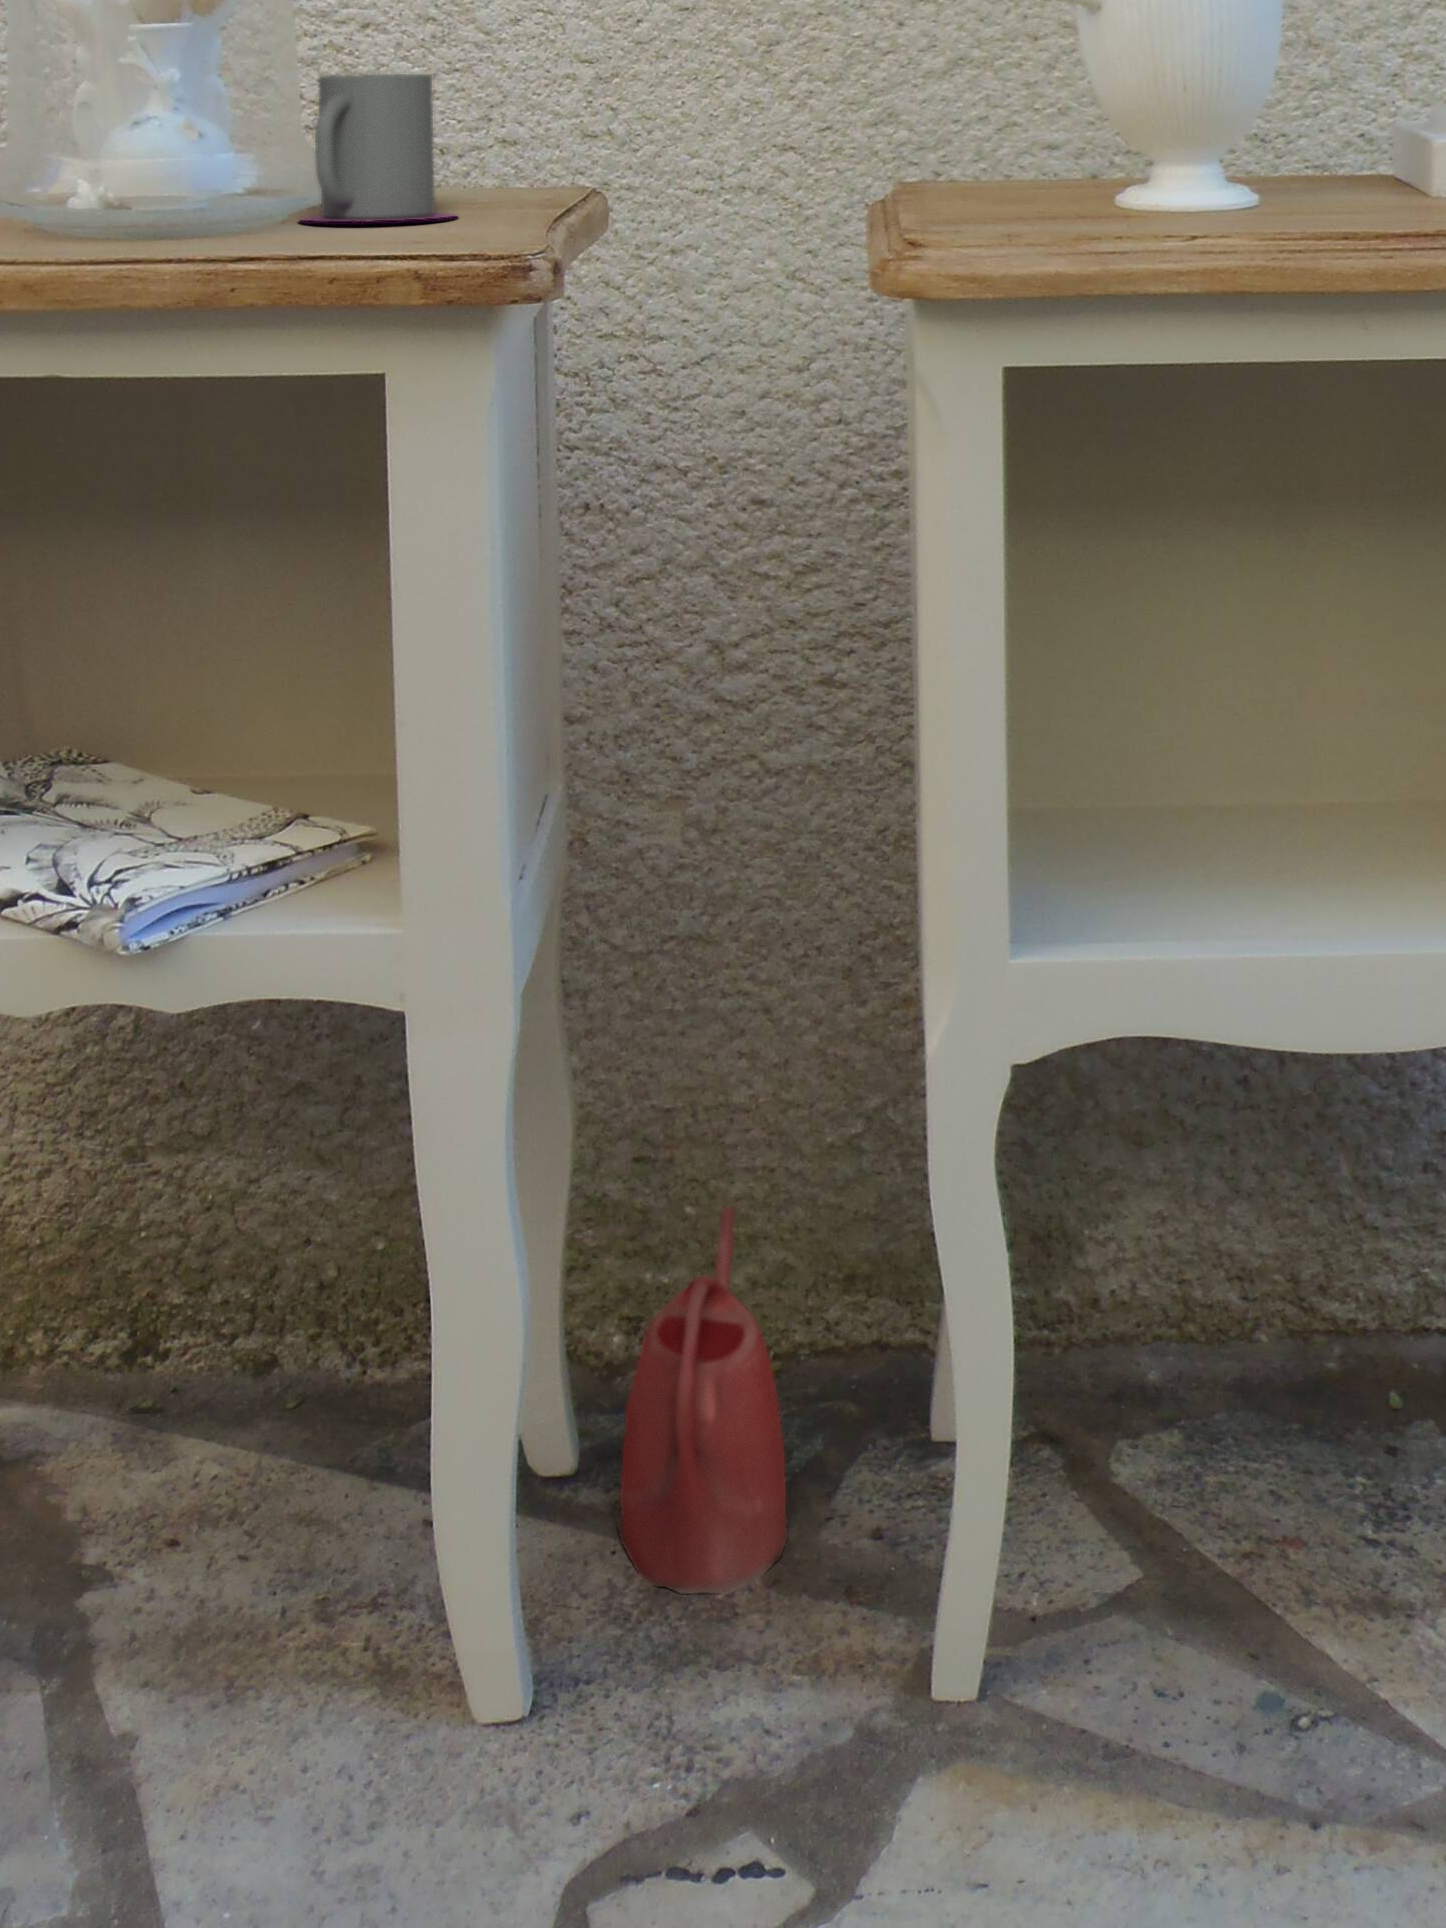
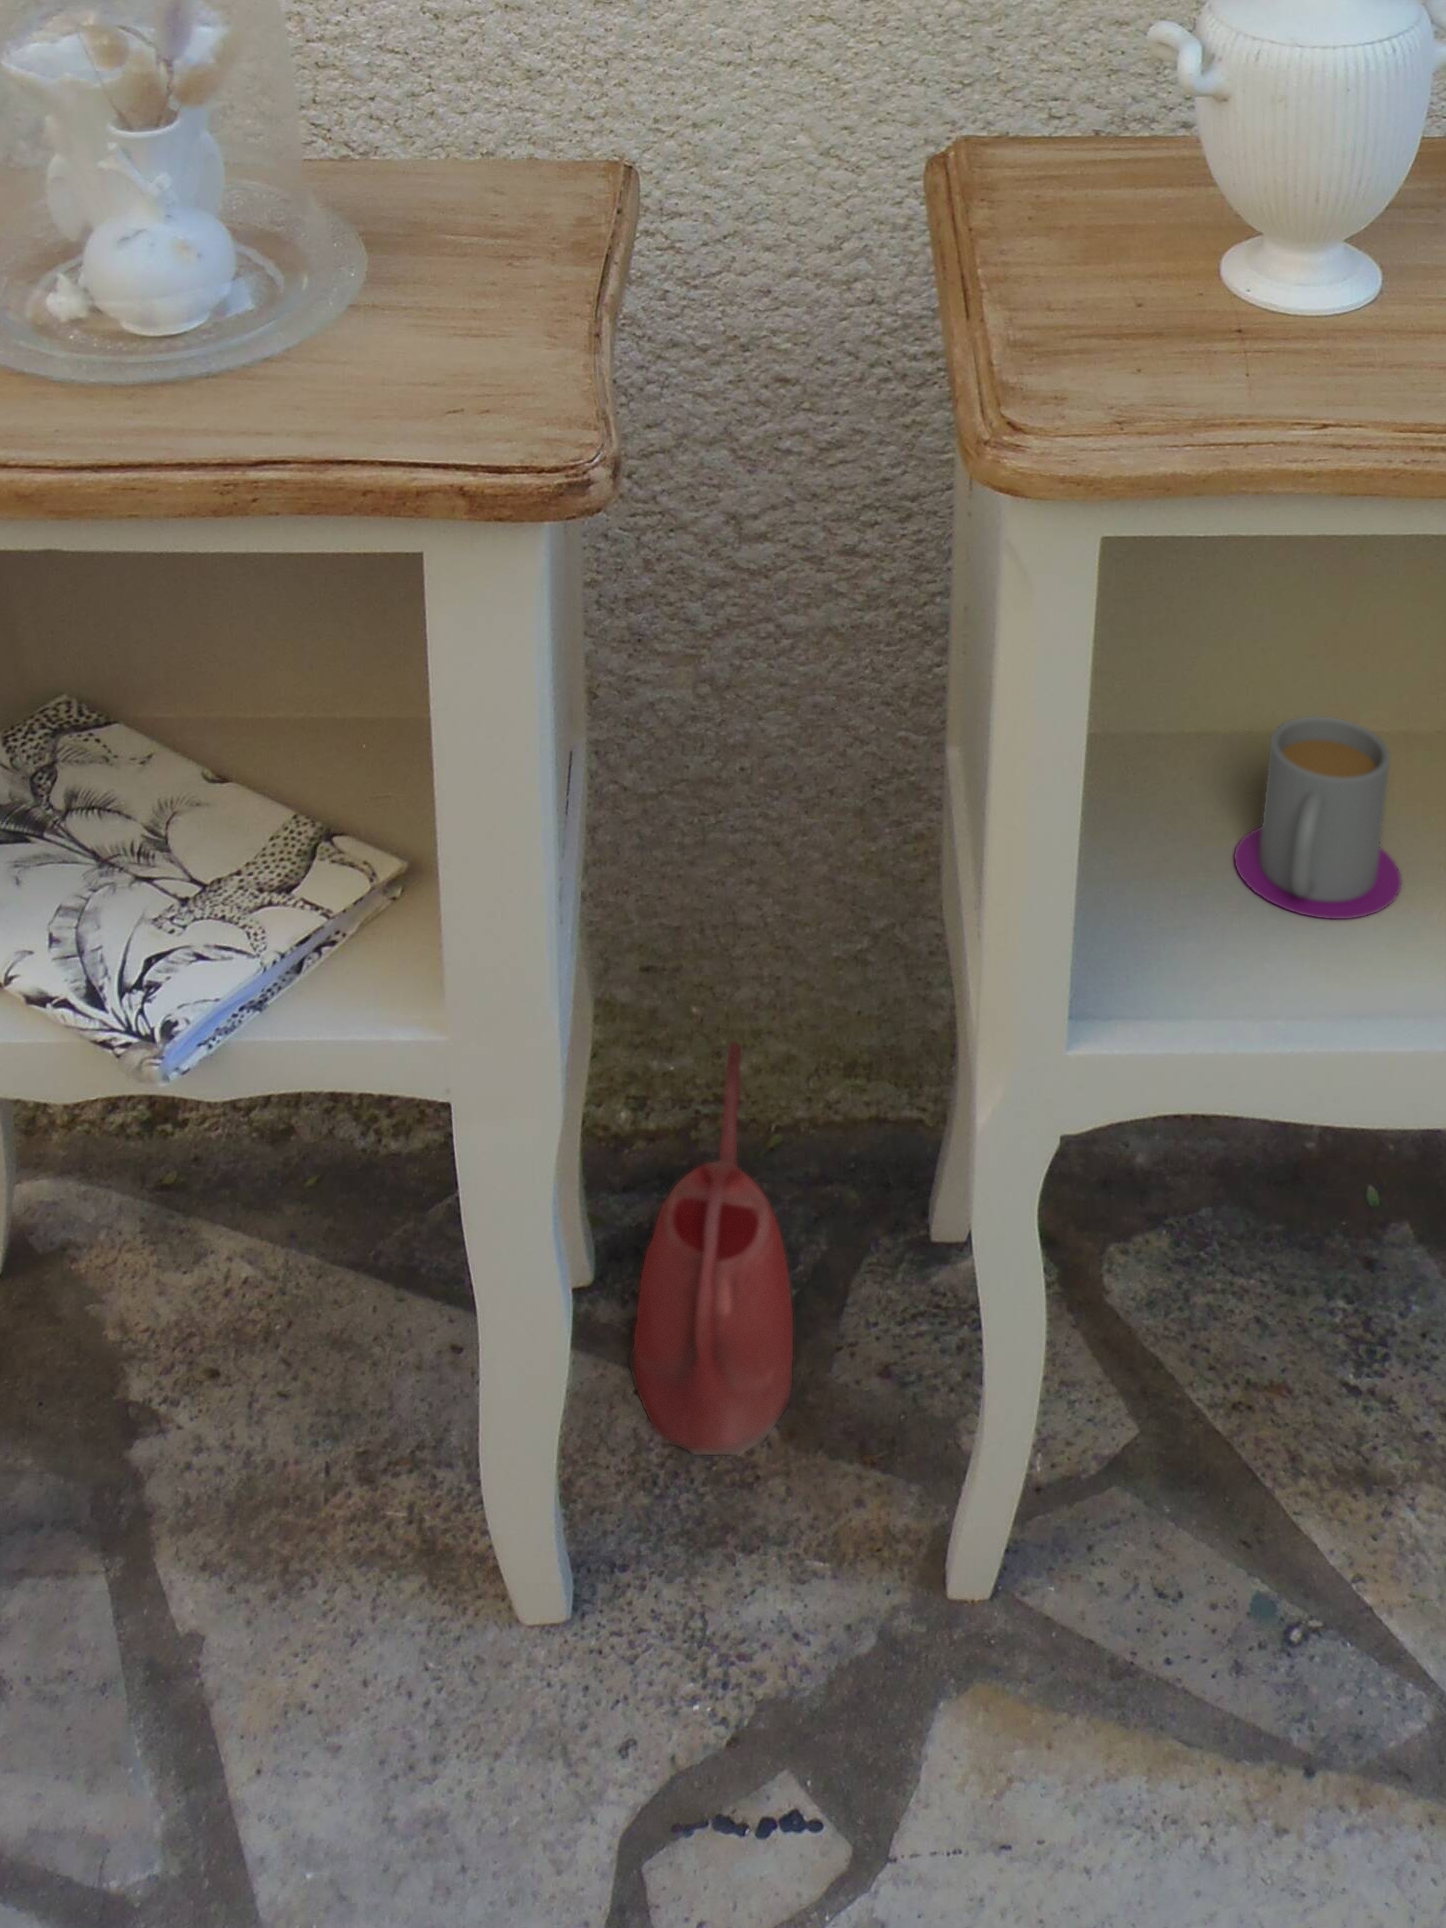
mug: present [303,74,454,222] -> present [1234,716,1401,919]

